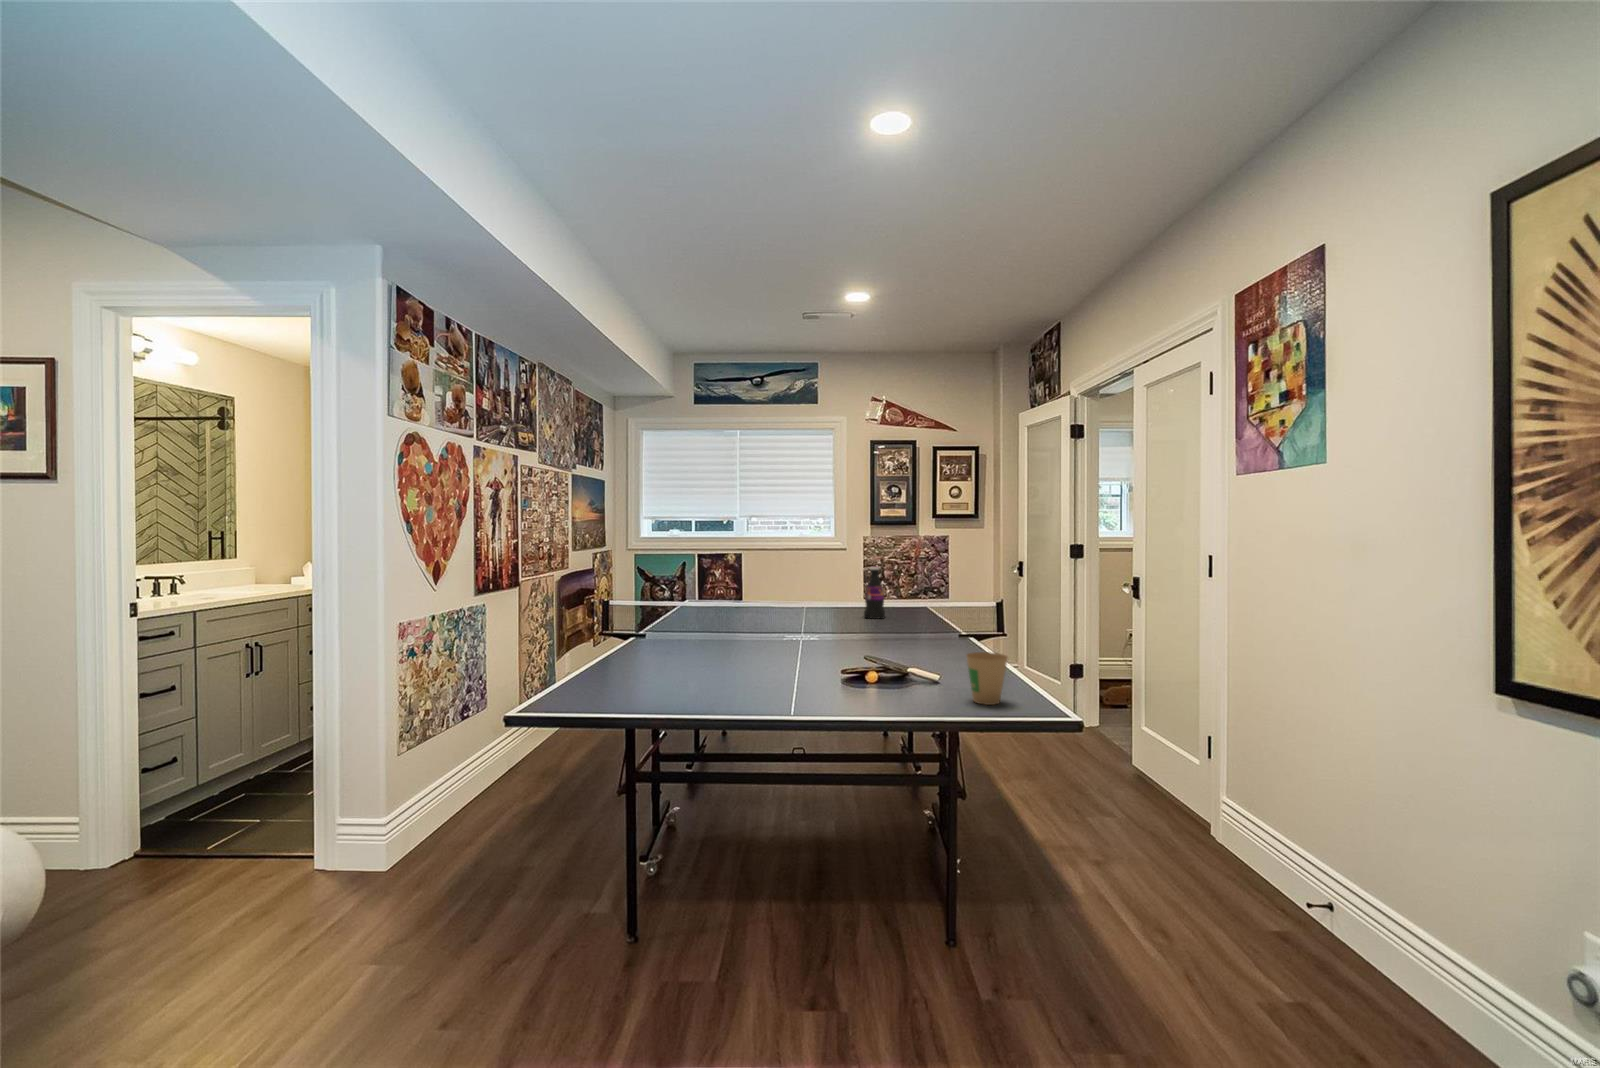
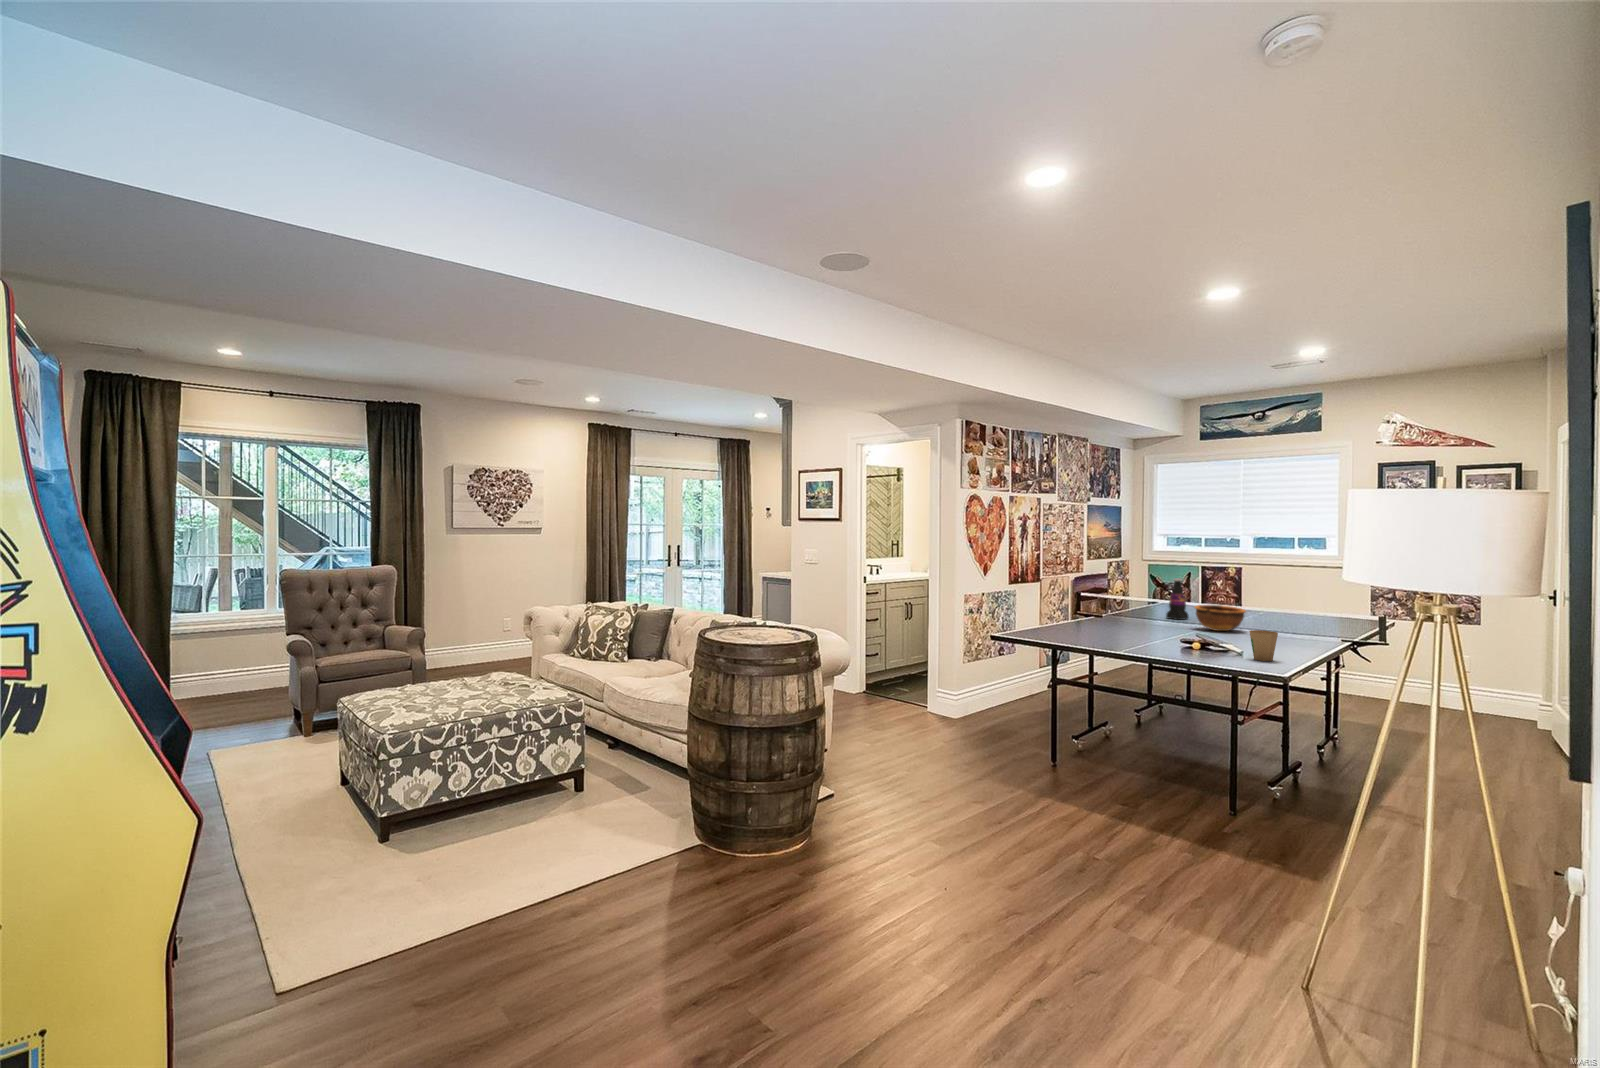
beverage bottle: present [864,567,885,619] -> present [1166,578,1189,620]
bowl: none [781,607,846,644] -> present [1194,605,1246,631]

